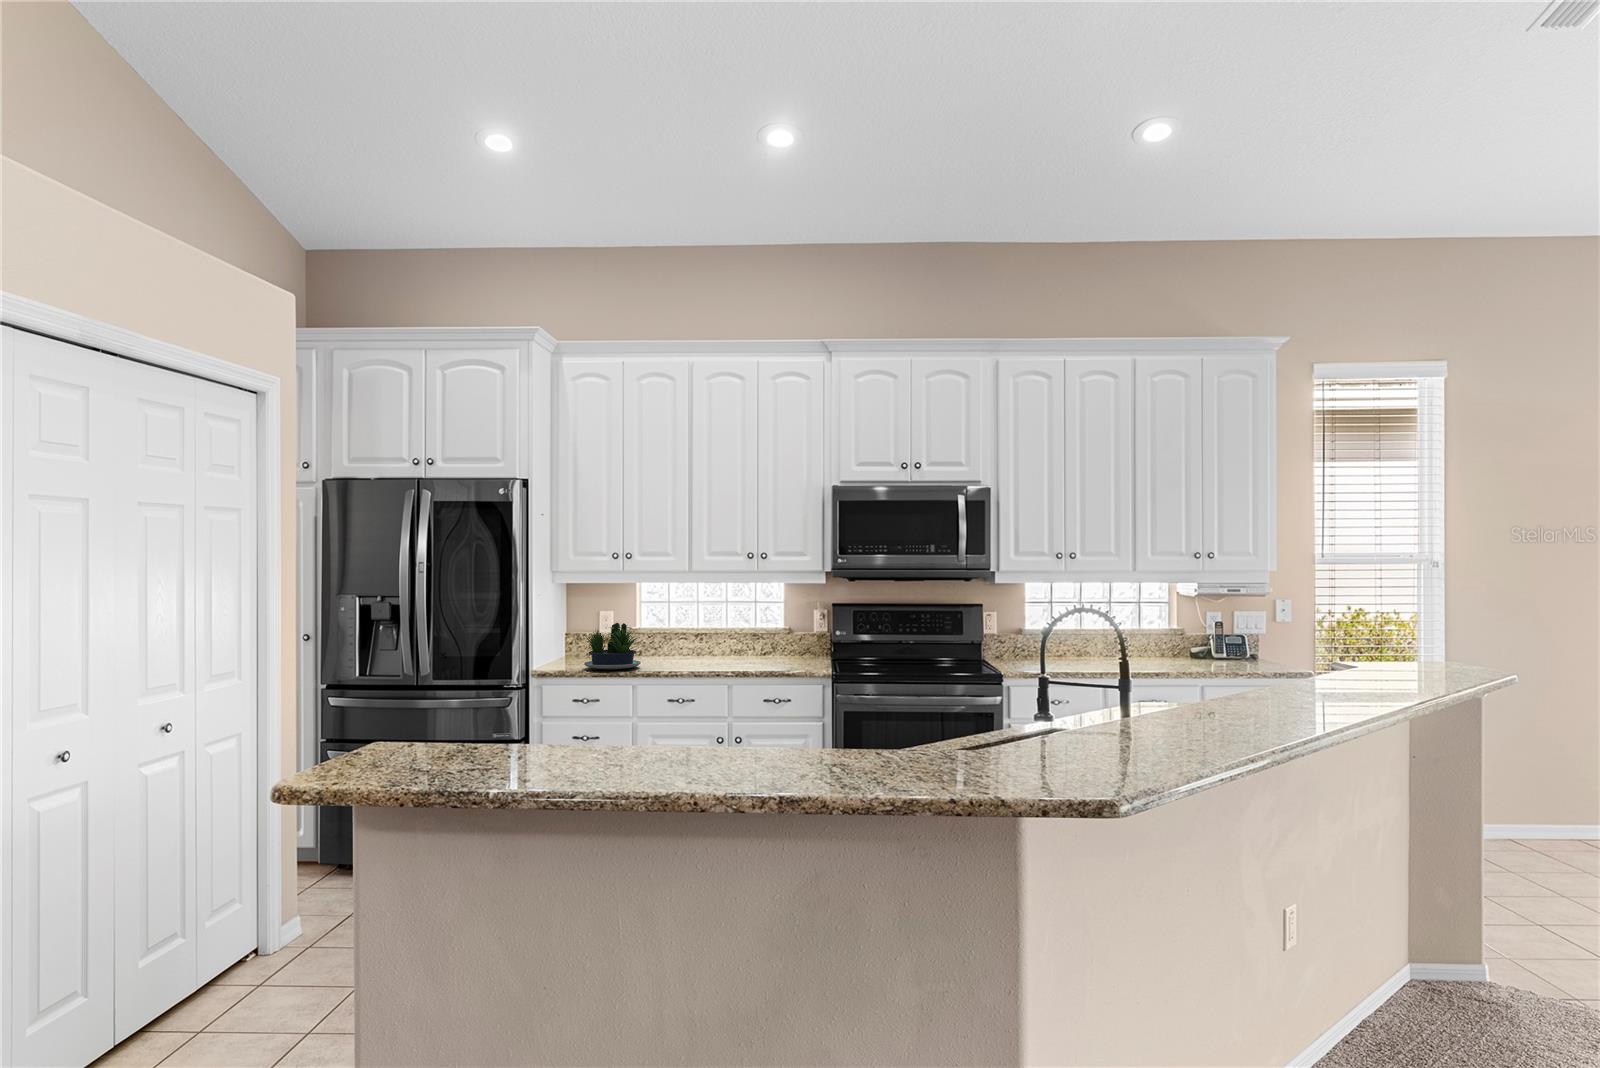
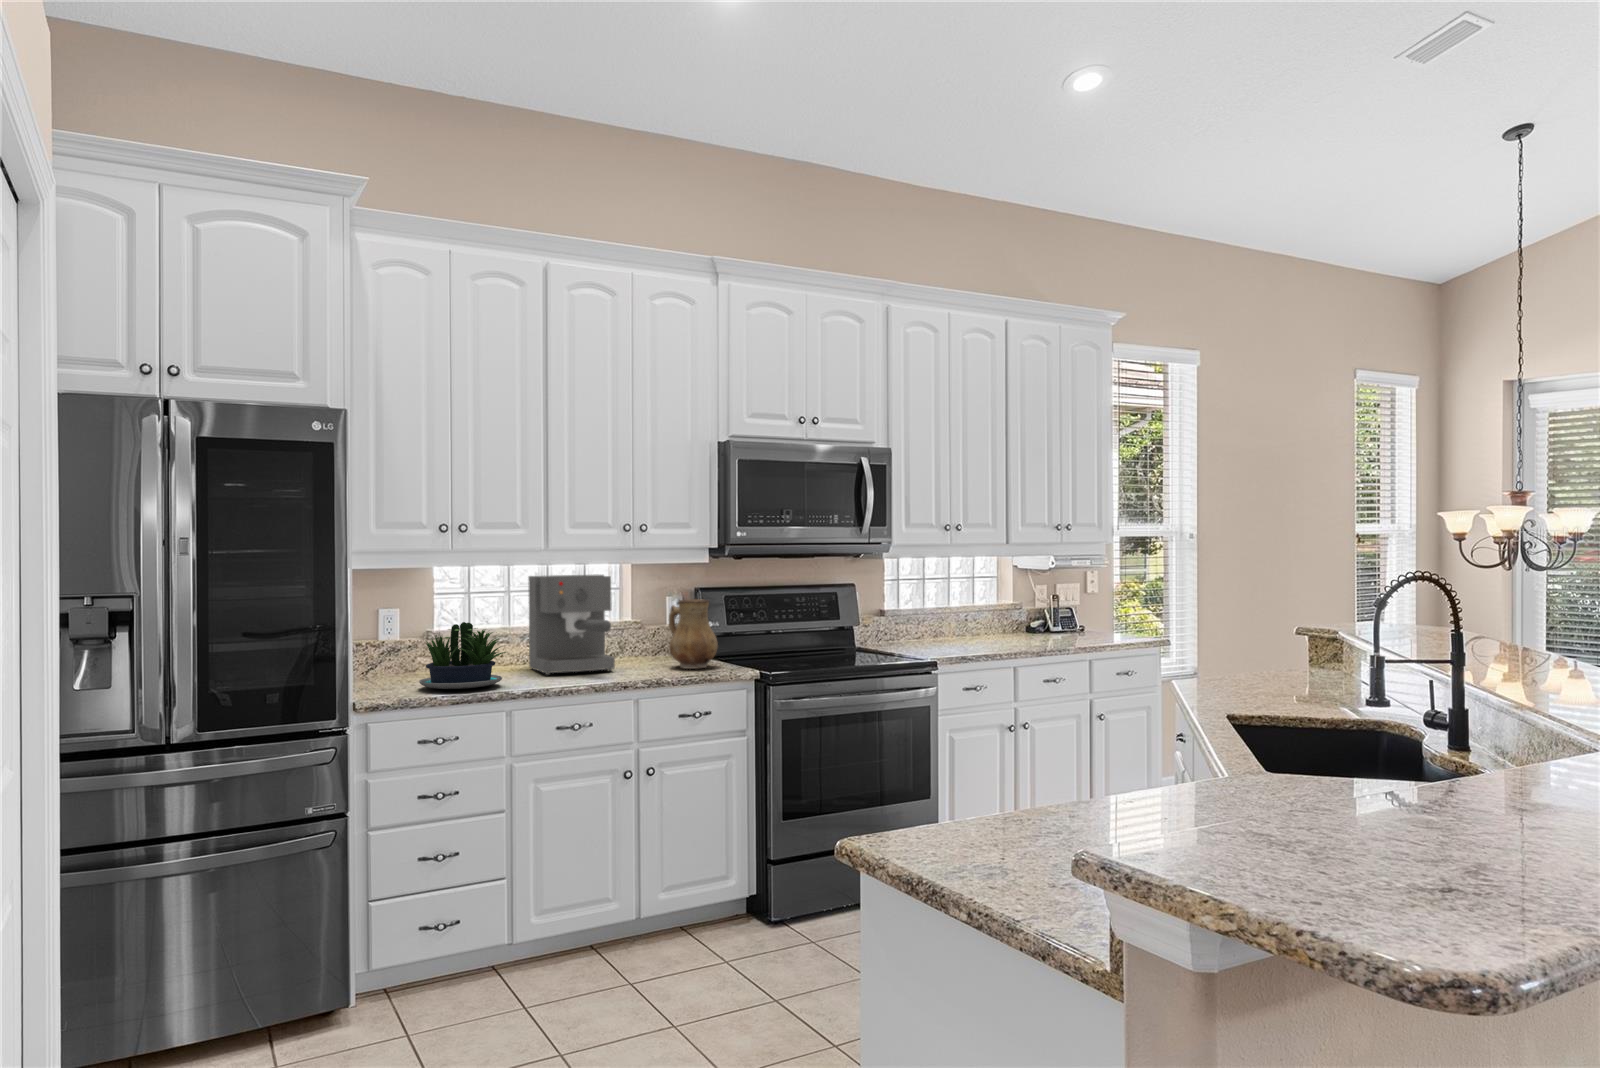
coffee maker: none [682,591,743,665] -> present [528,575,615,675]
ceramic pitcher: none [778,613,815,668] -> present [669,599,718,669]

